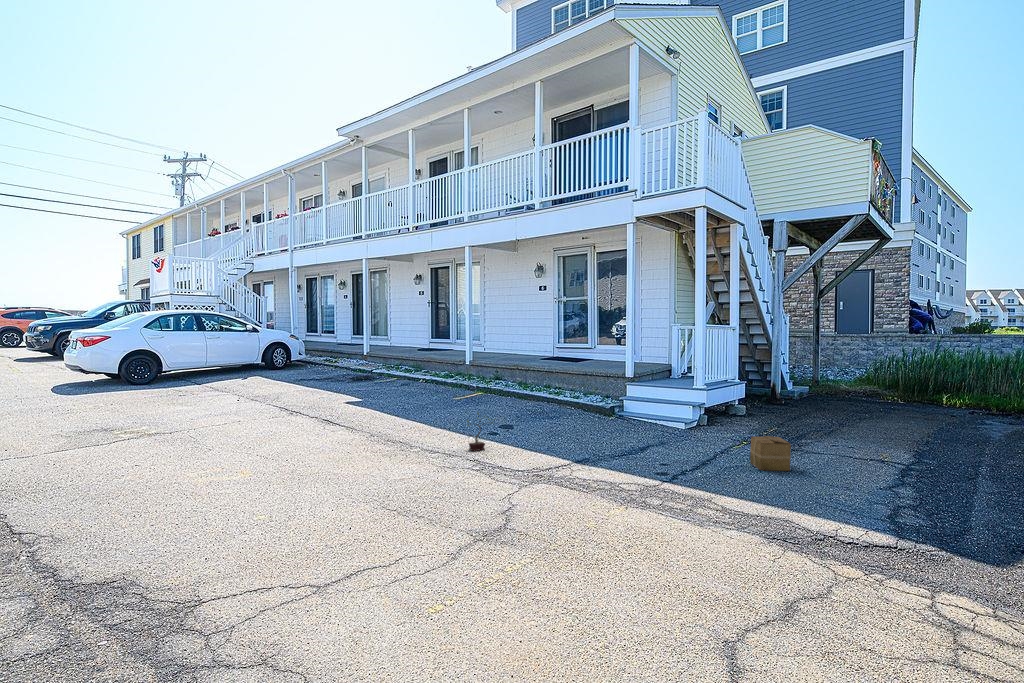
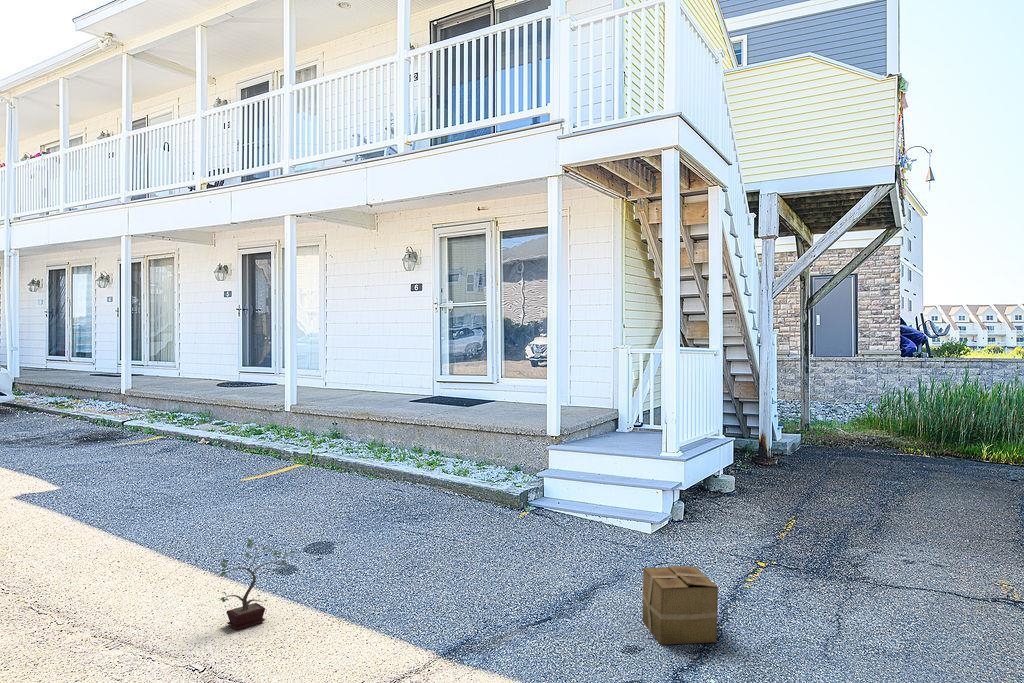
cardboard box: present [750,436,791,471] -> present [642,566,718,644]

